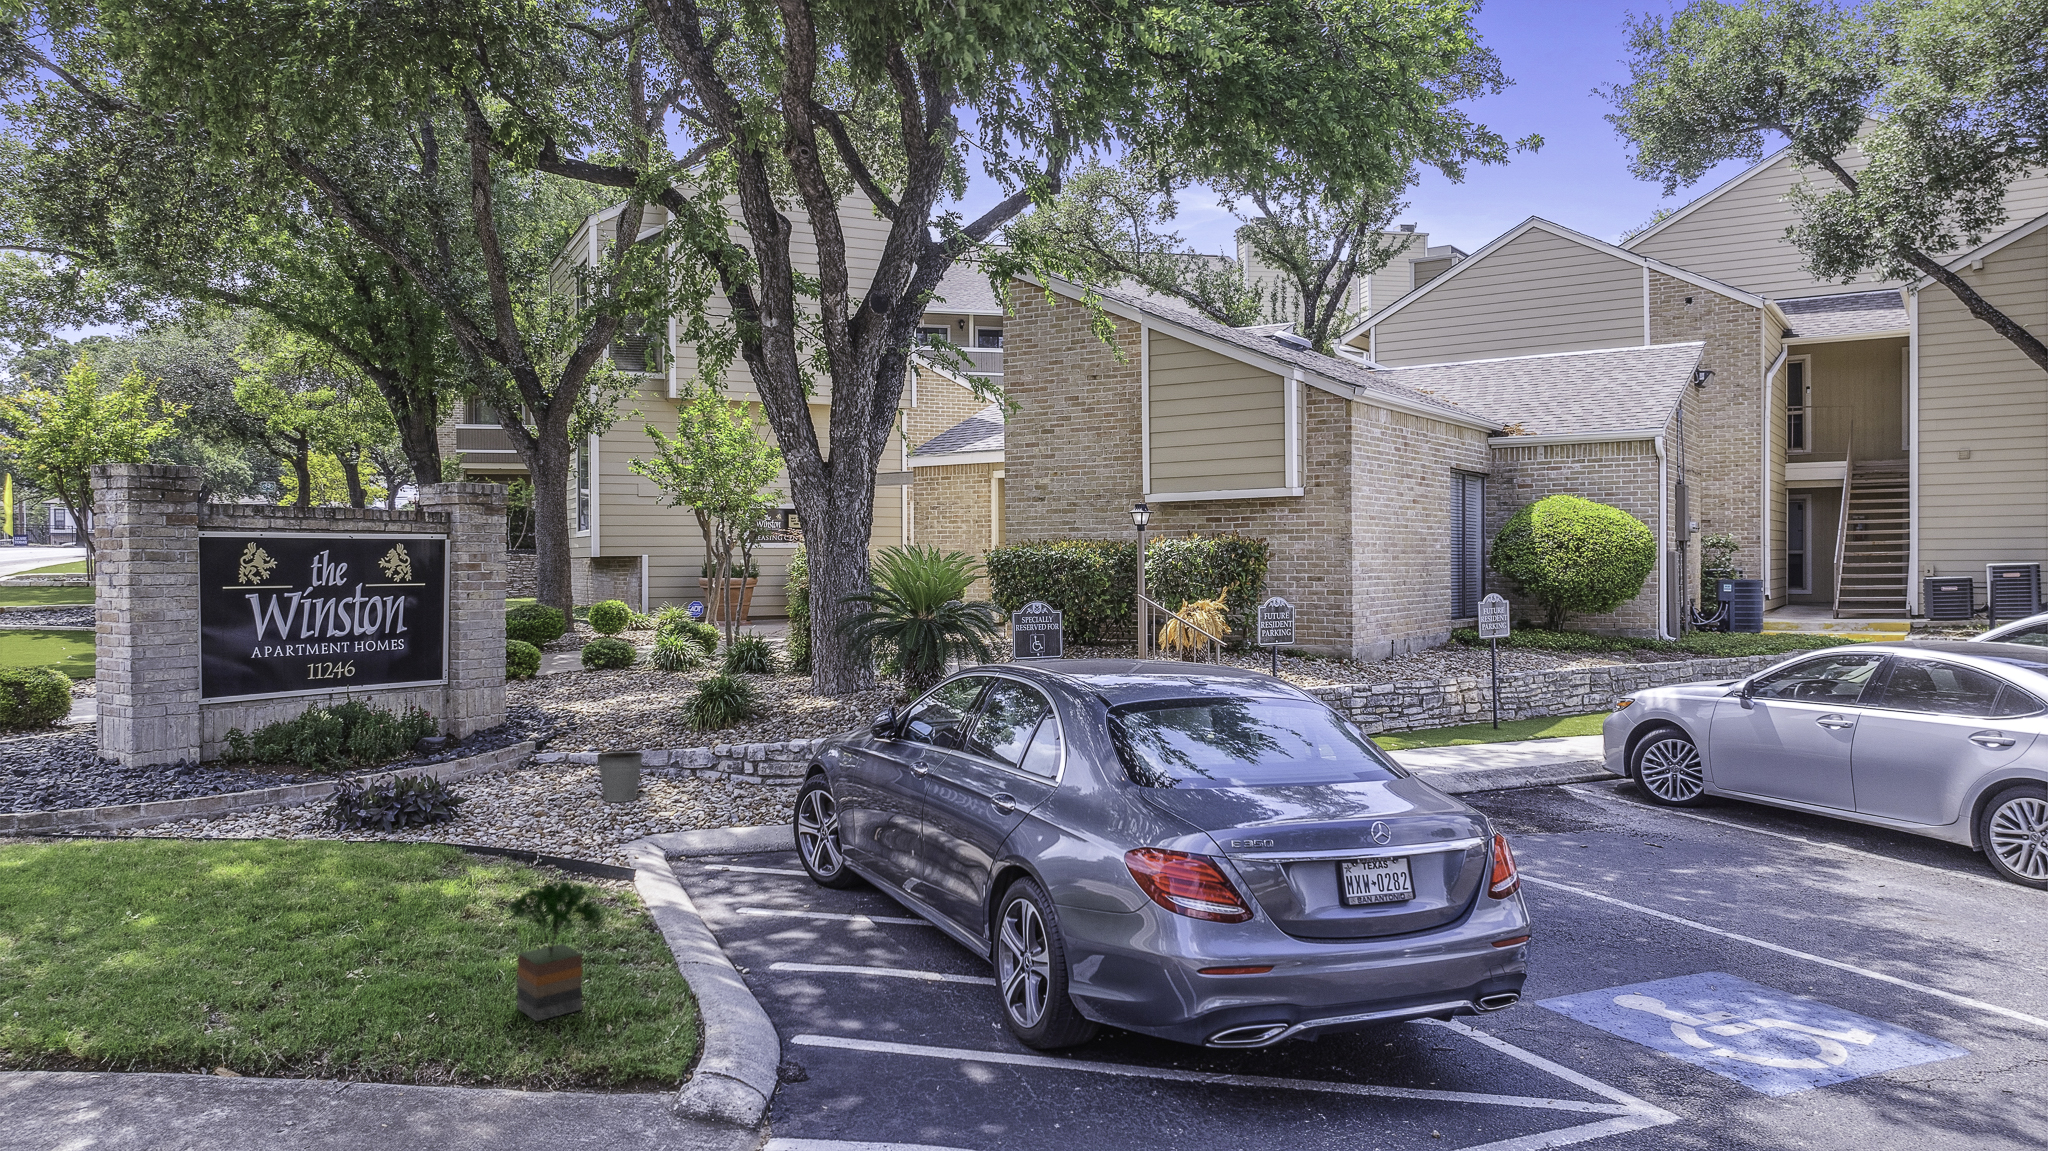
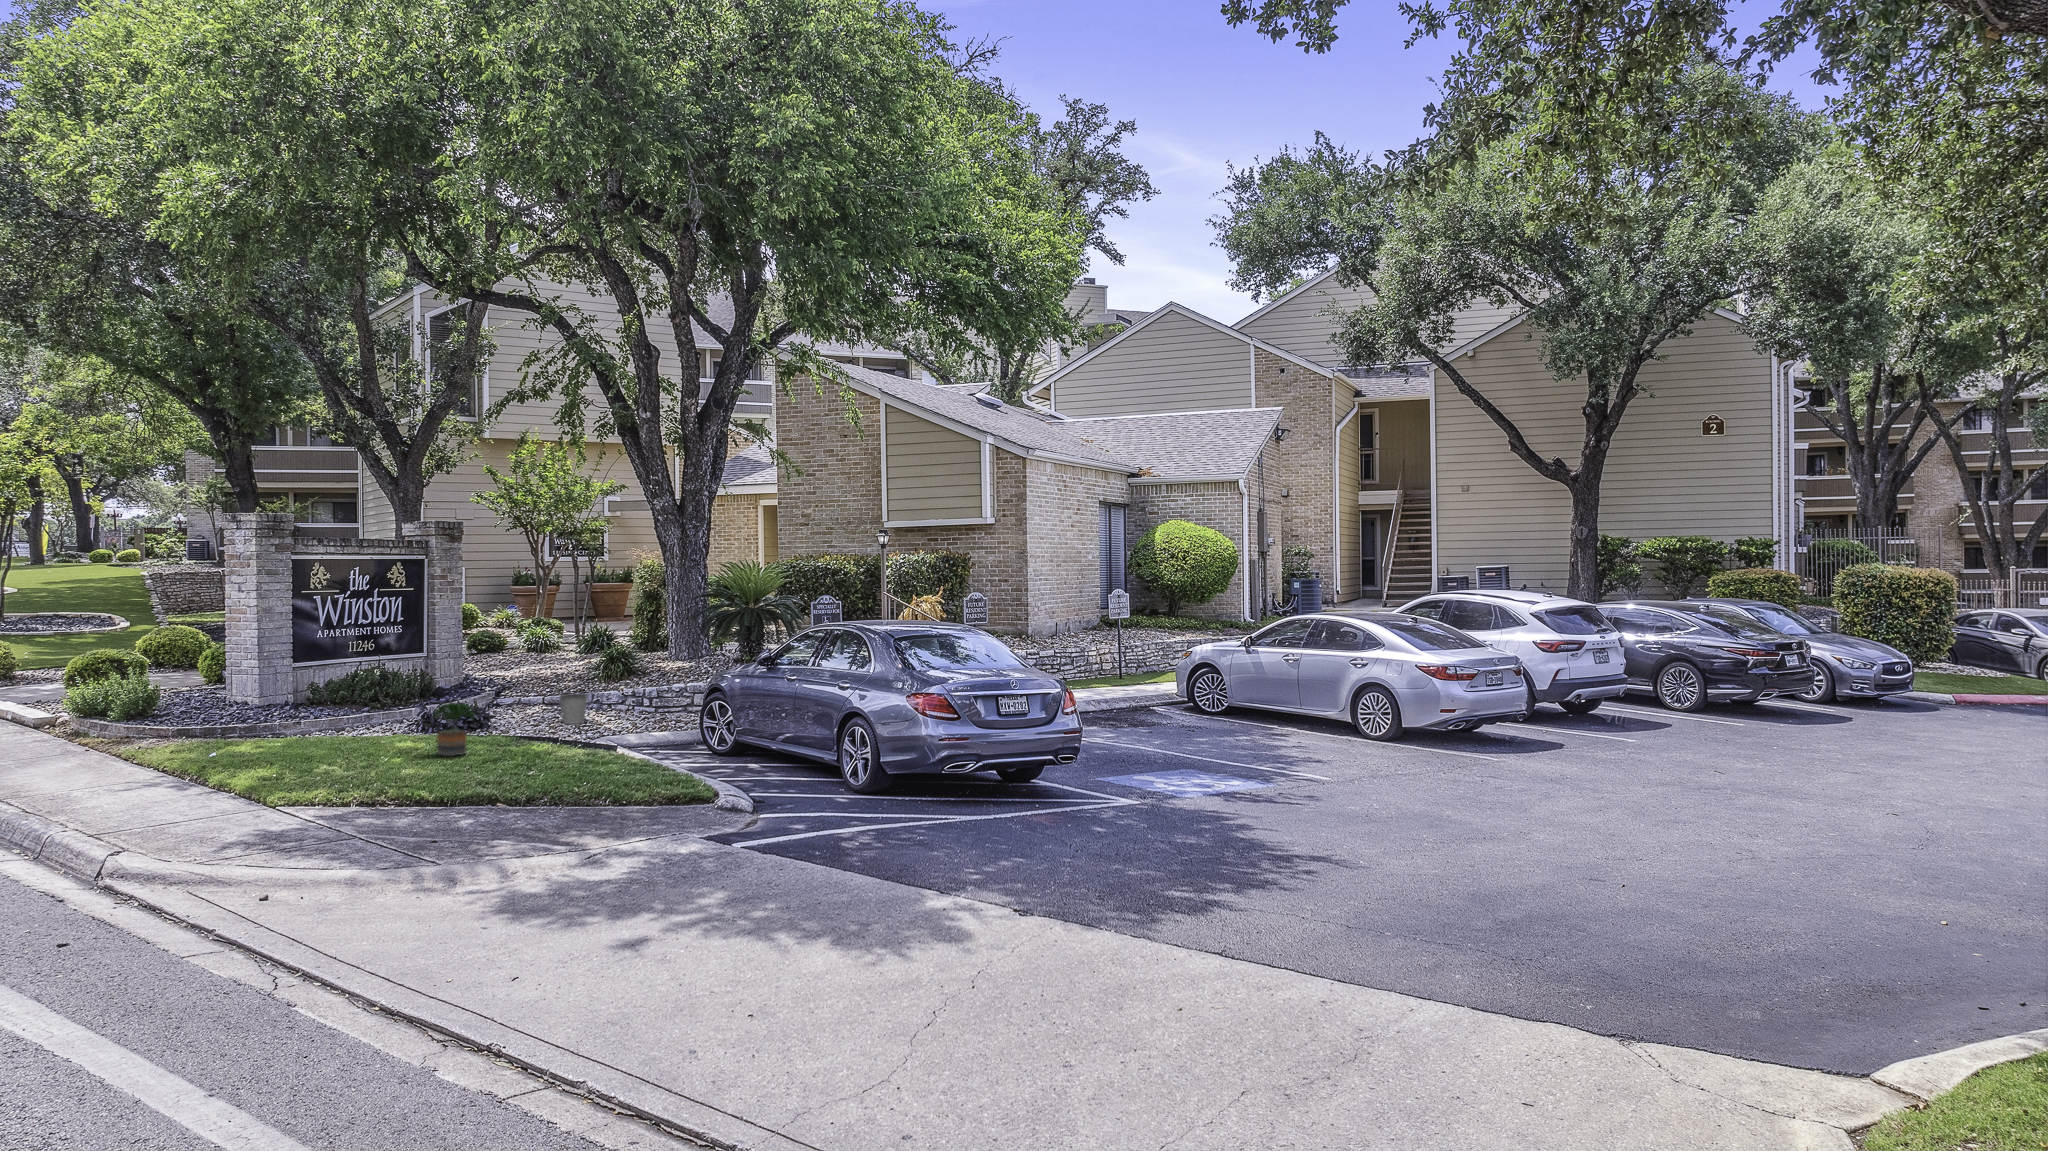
potted tree: present [508,882,603,1021] -> present [435,703,475,756]

